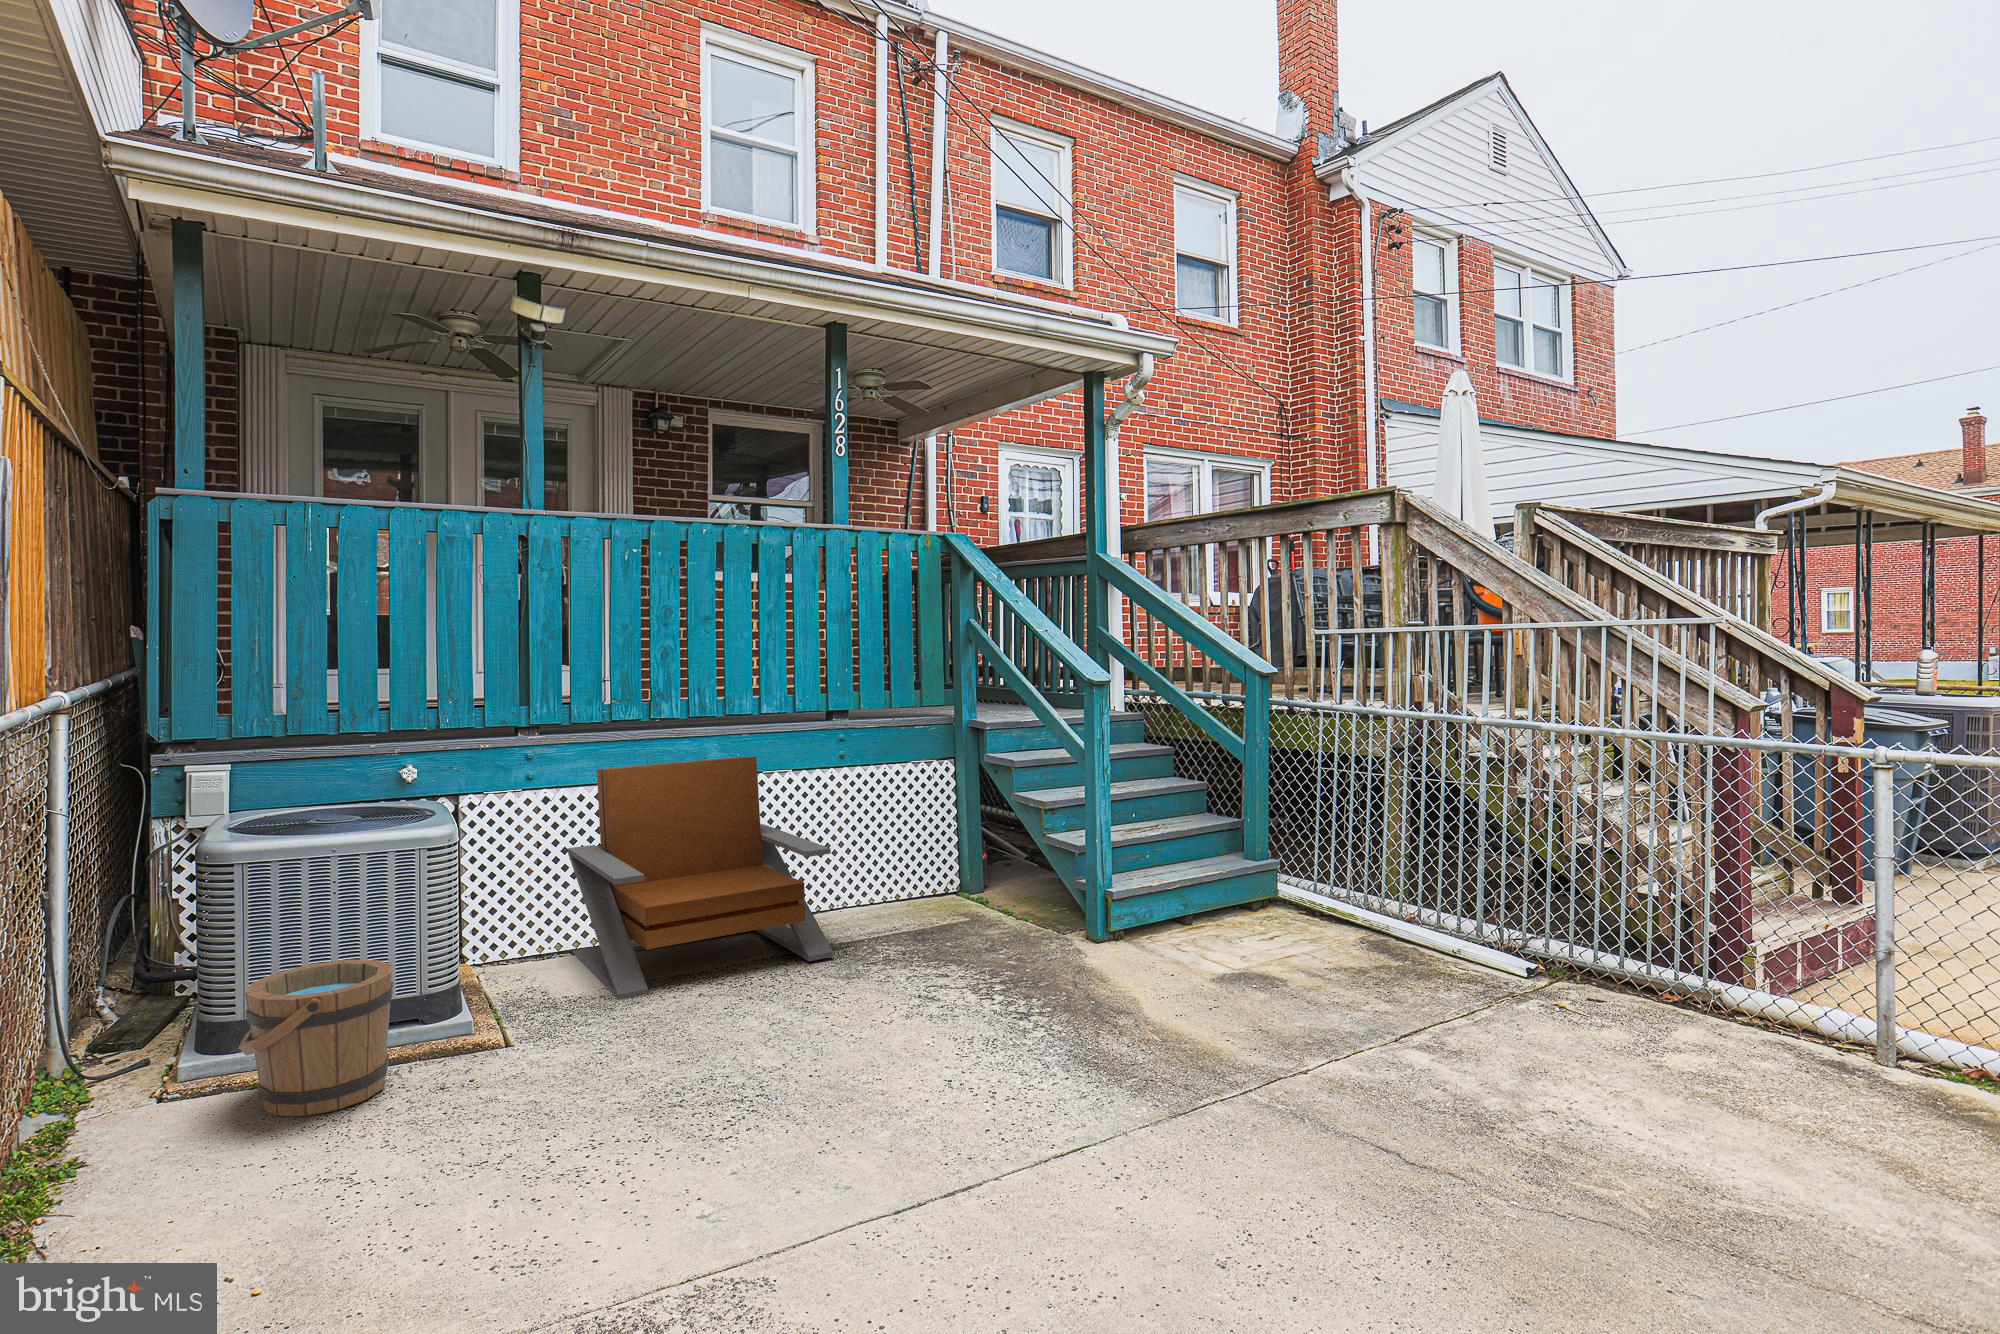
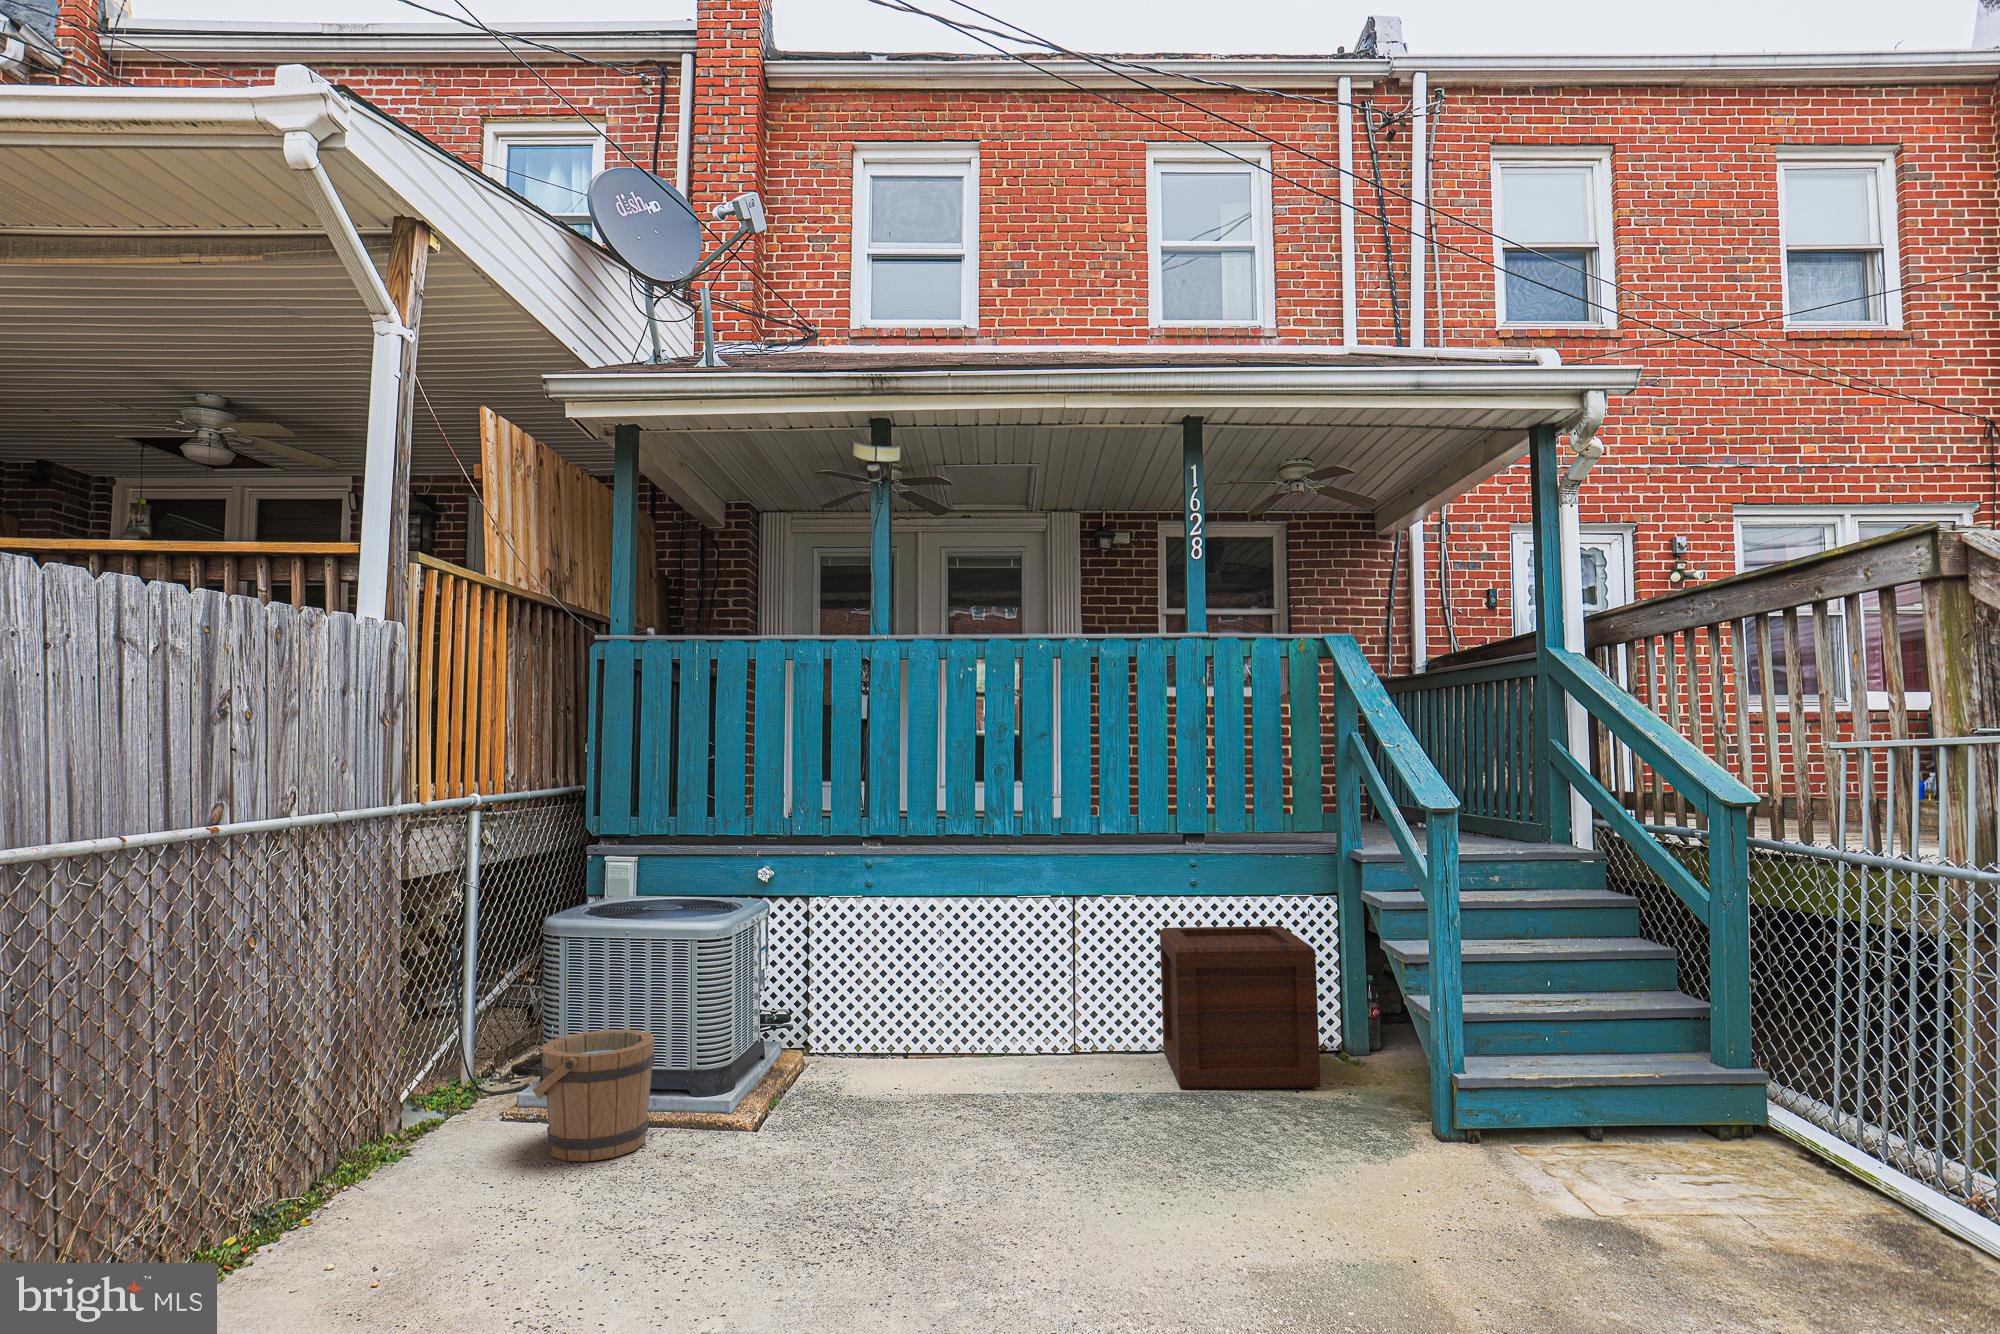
lounge chair: present [568,757,833,1000] -> none [882,875,1117,1111]
wooden crate: none [819,789,975,936] -> present [1160,926,1321,1089]

